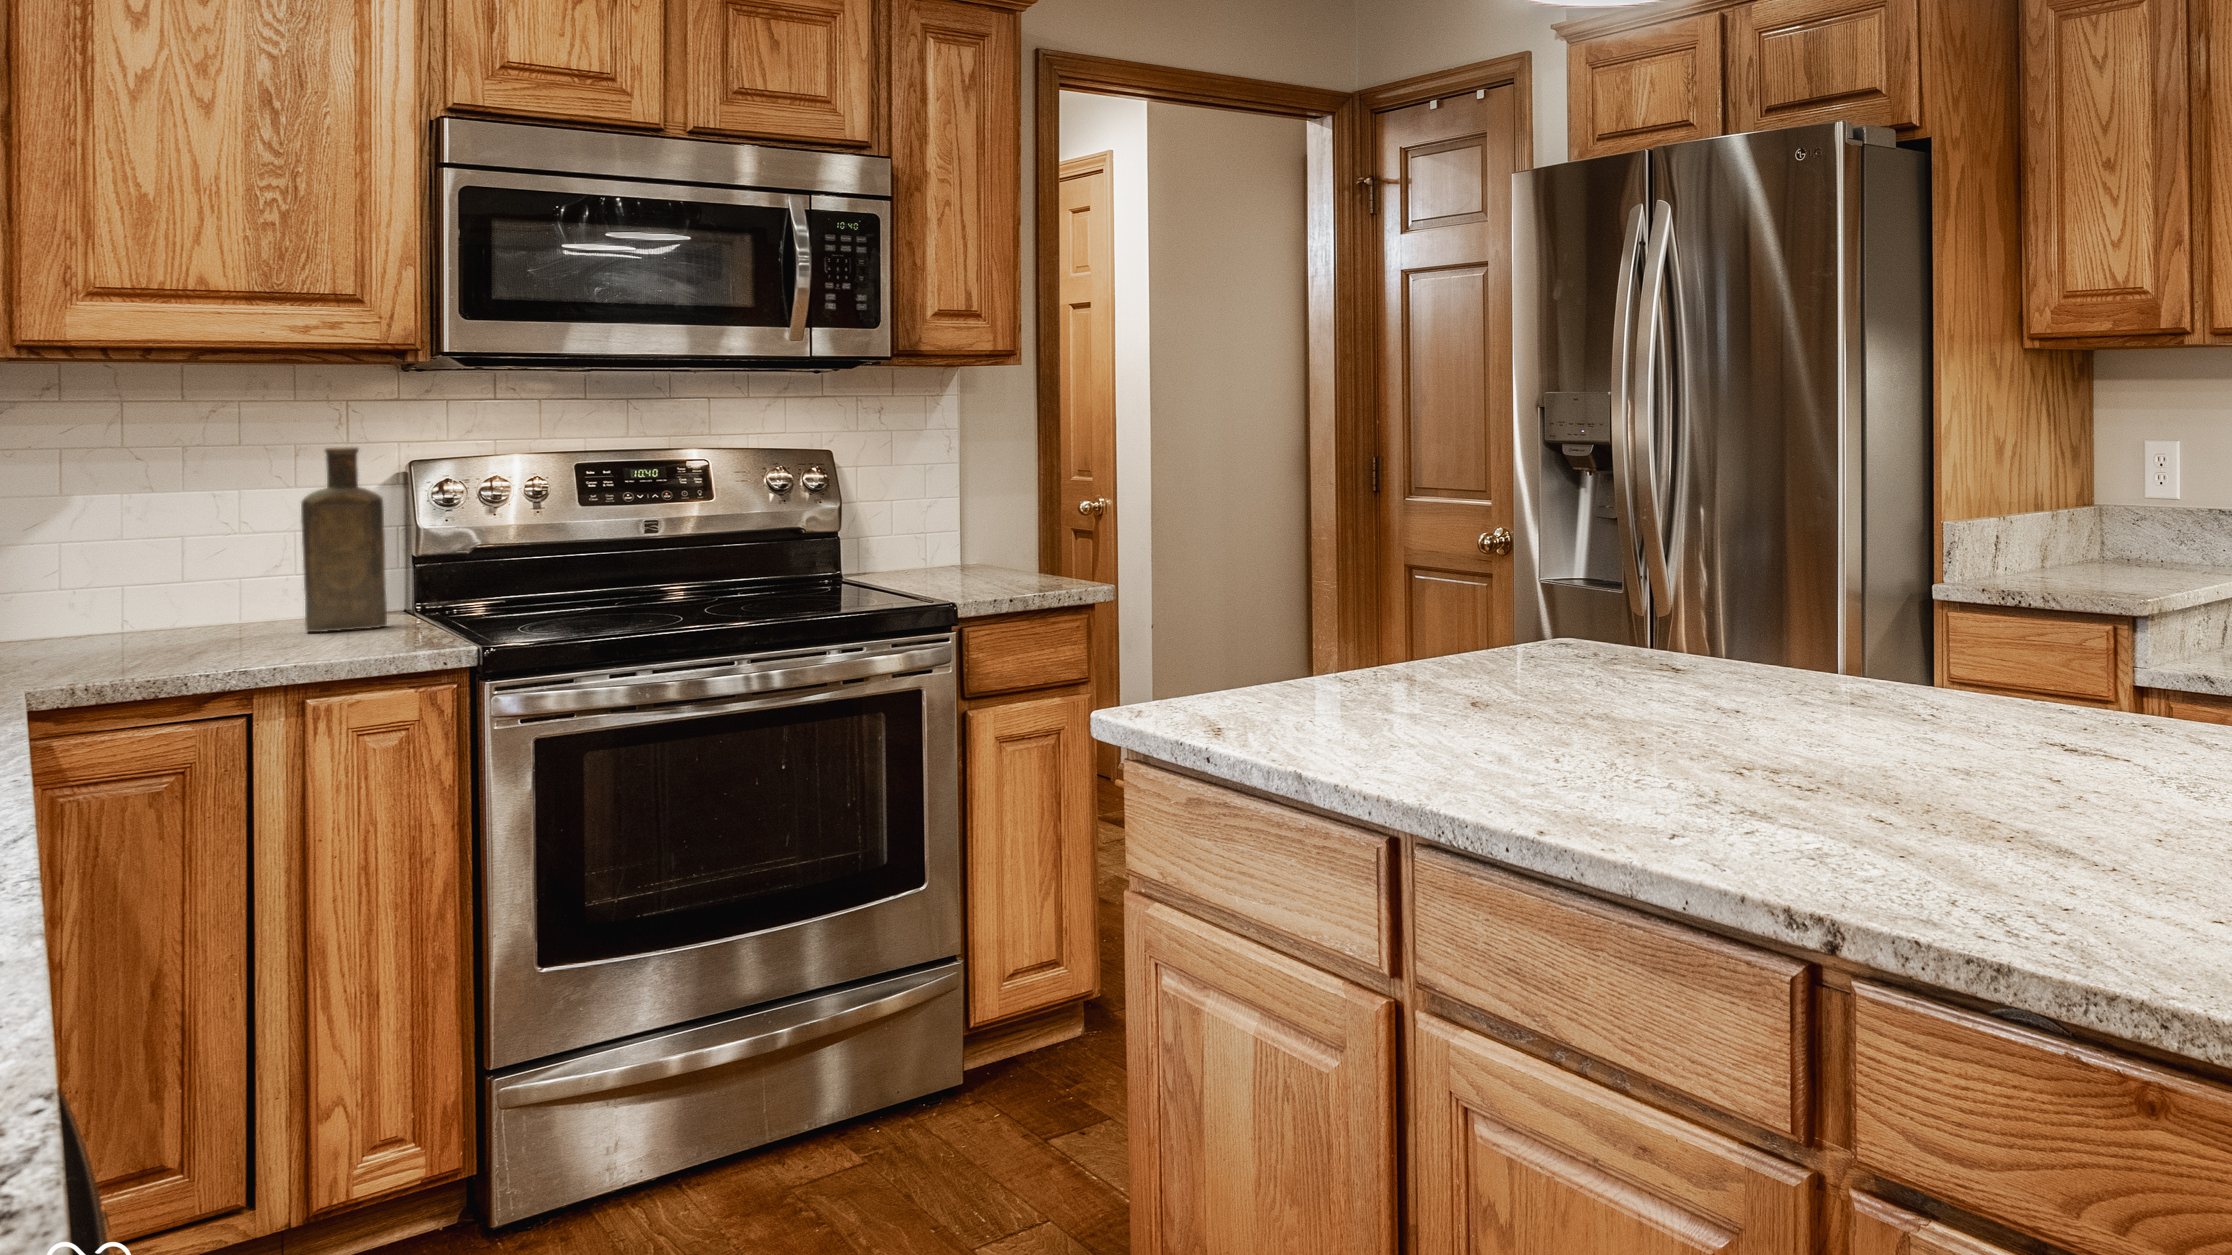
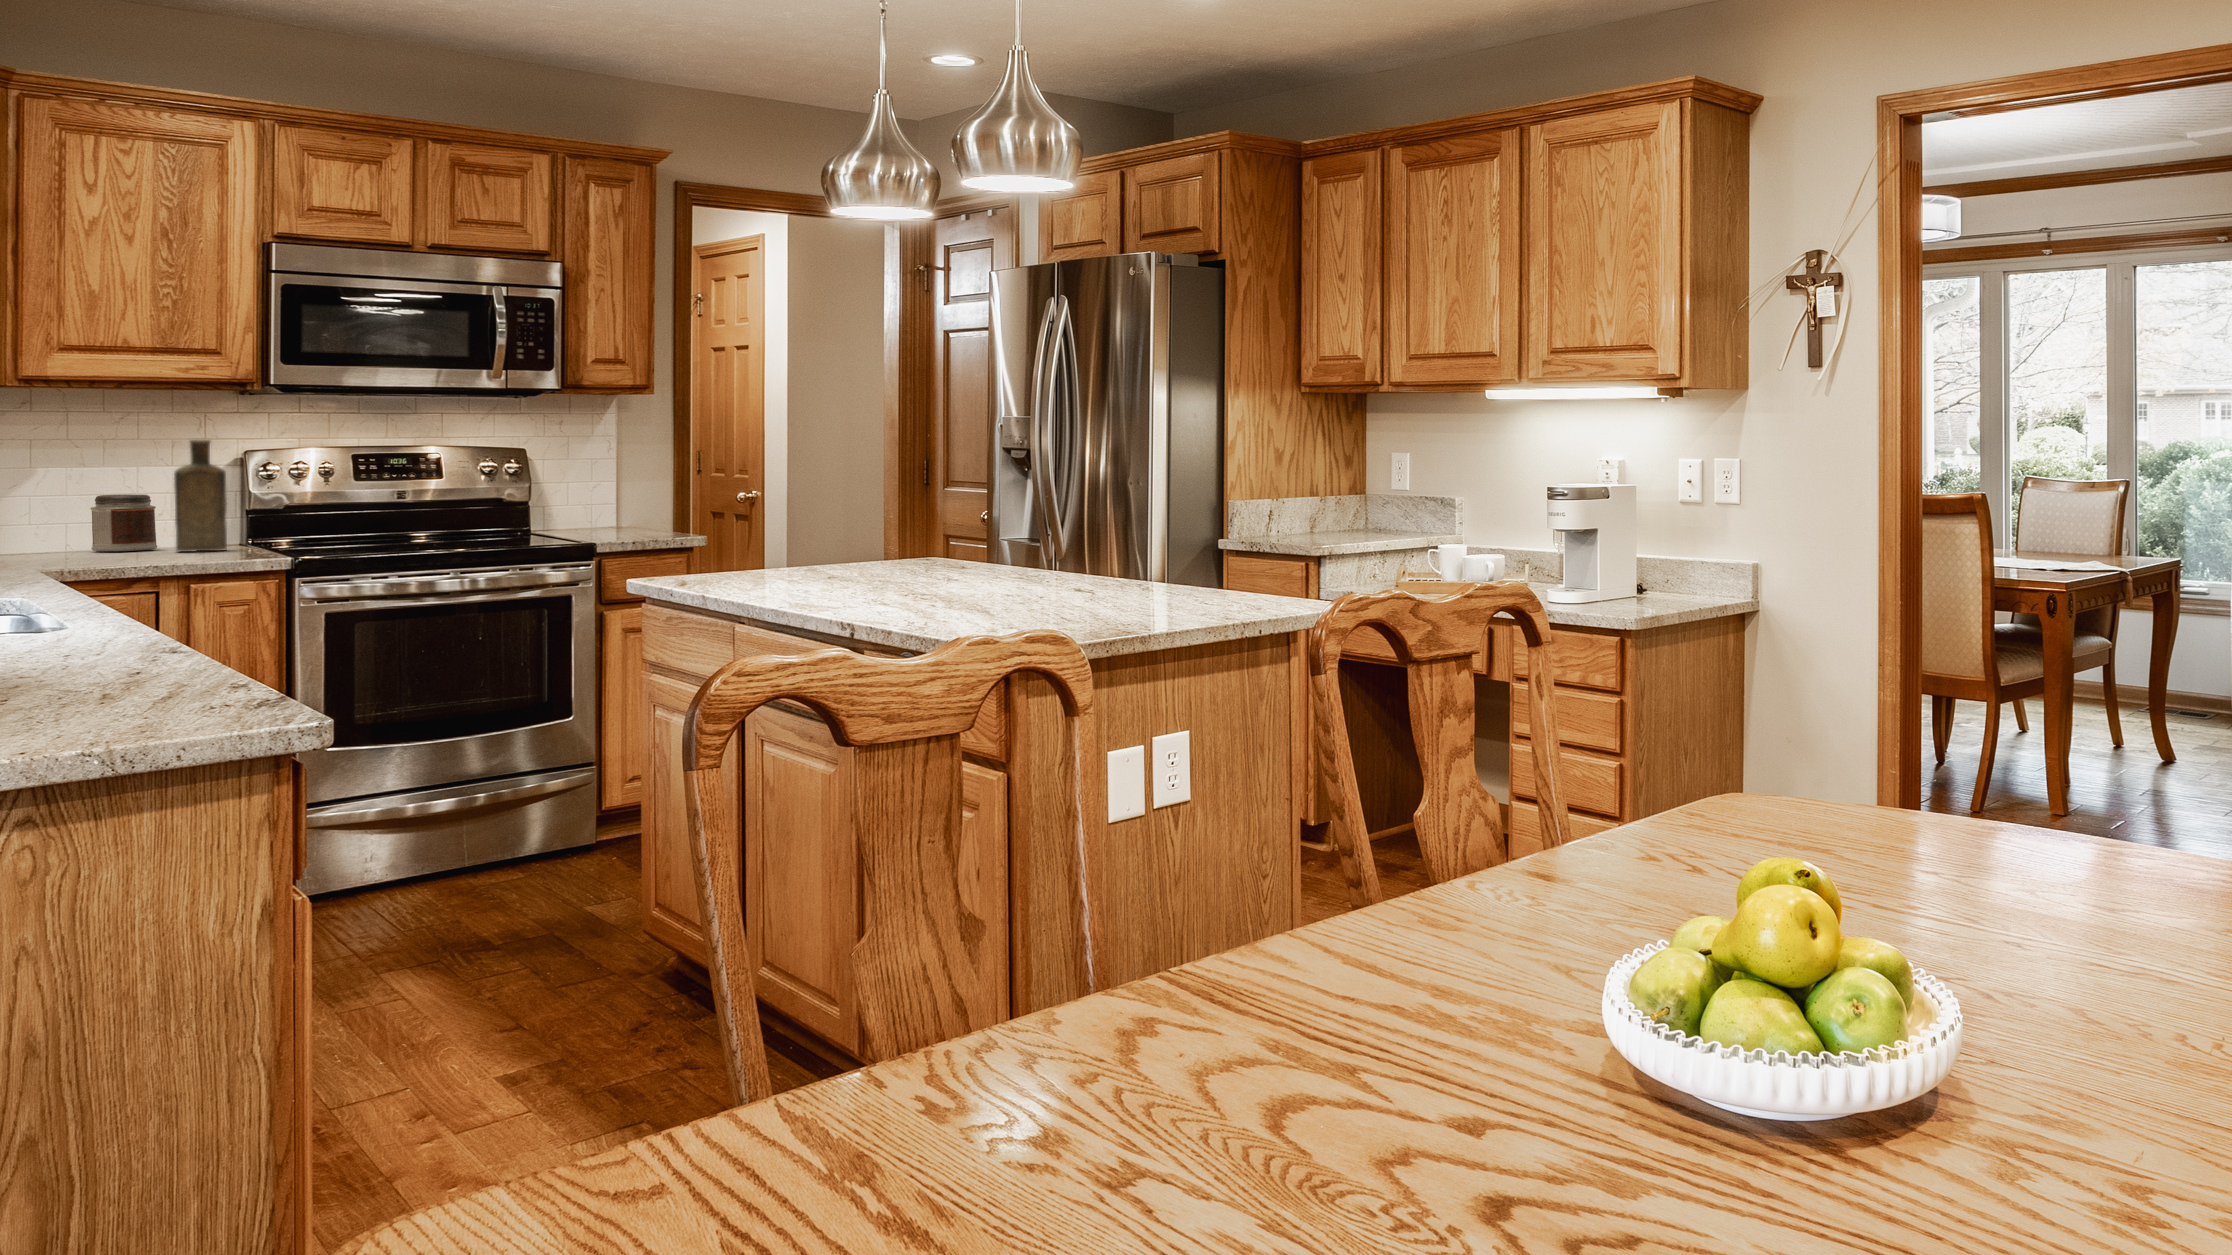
jar: none [178,538,284,633] -> present [91,494,157,551]

